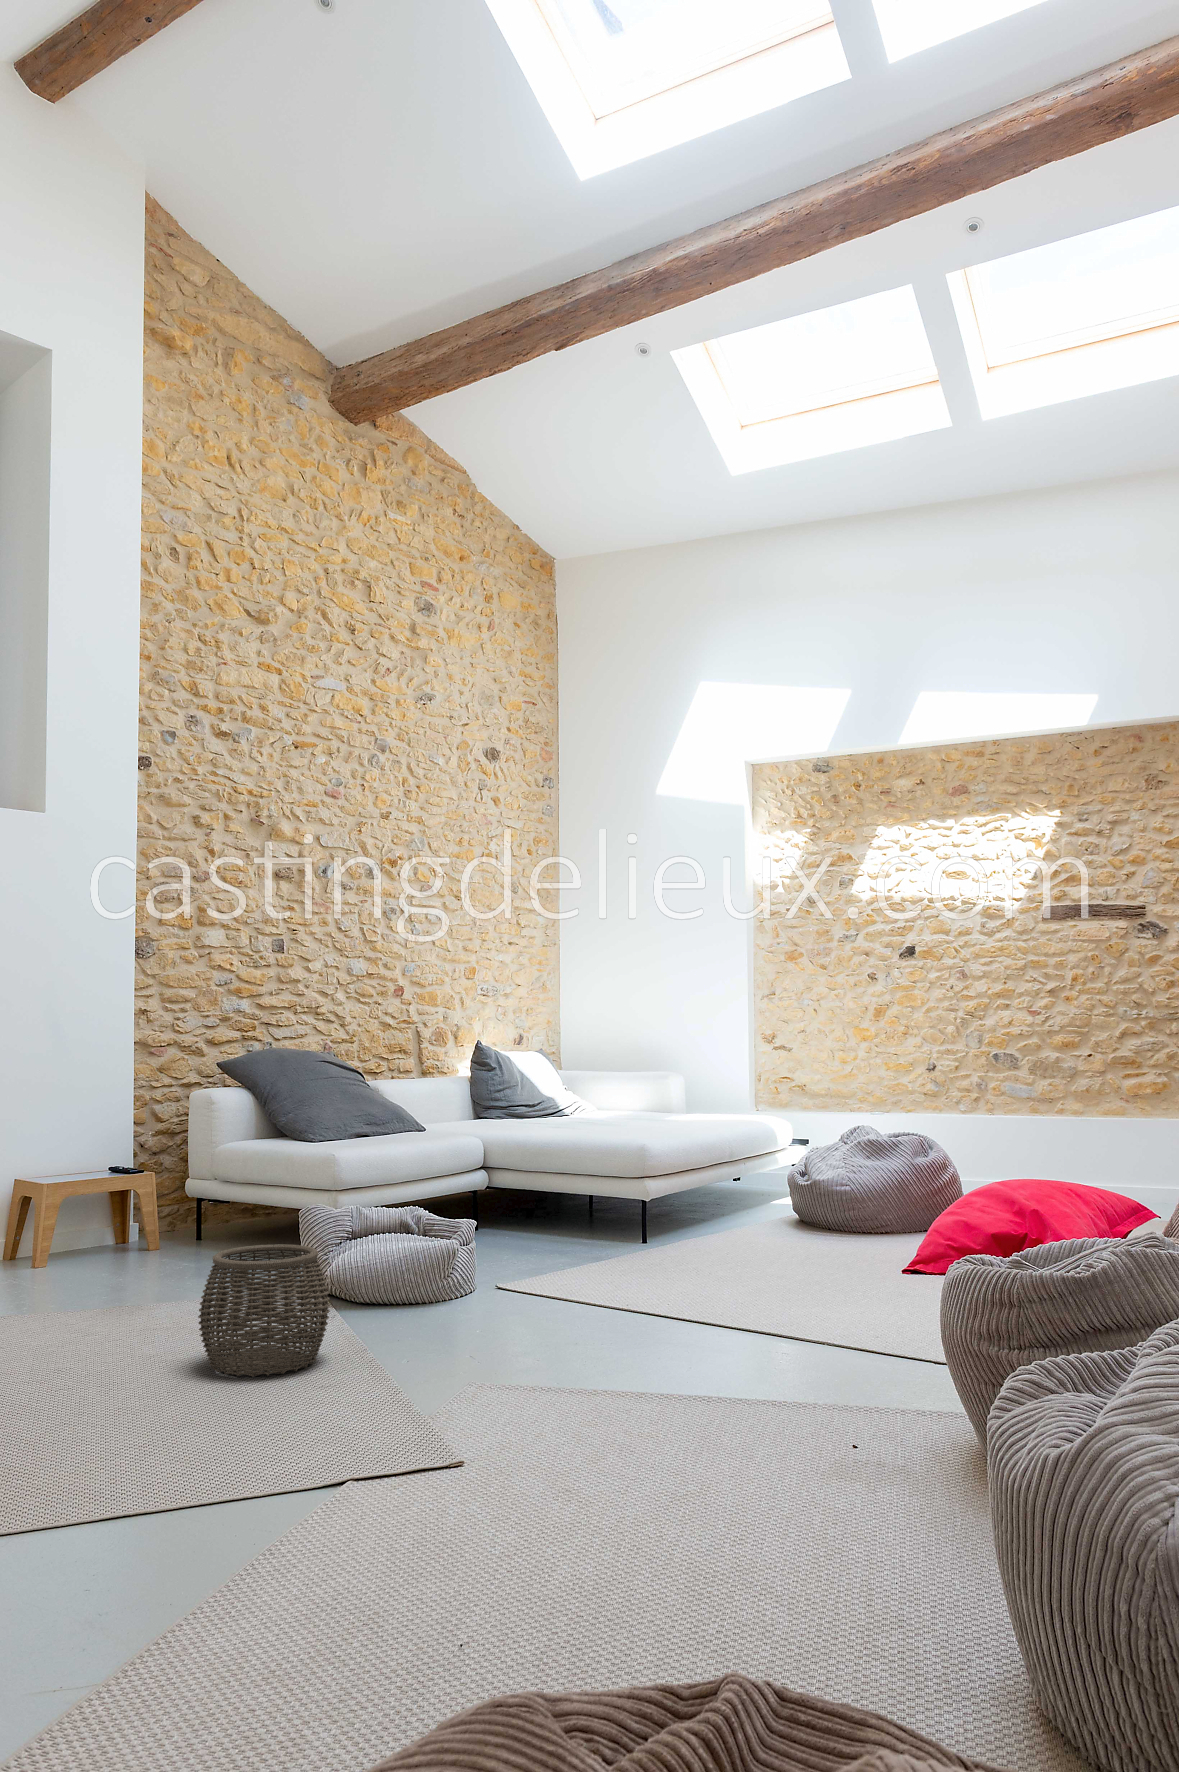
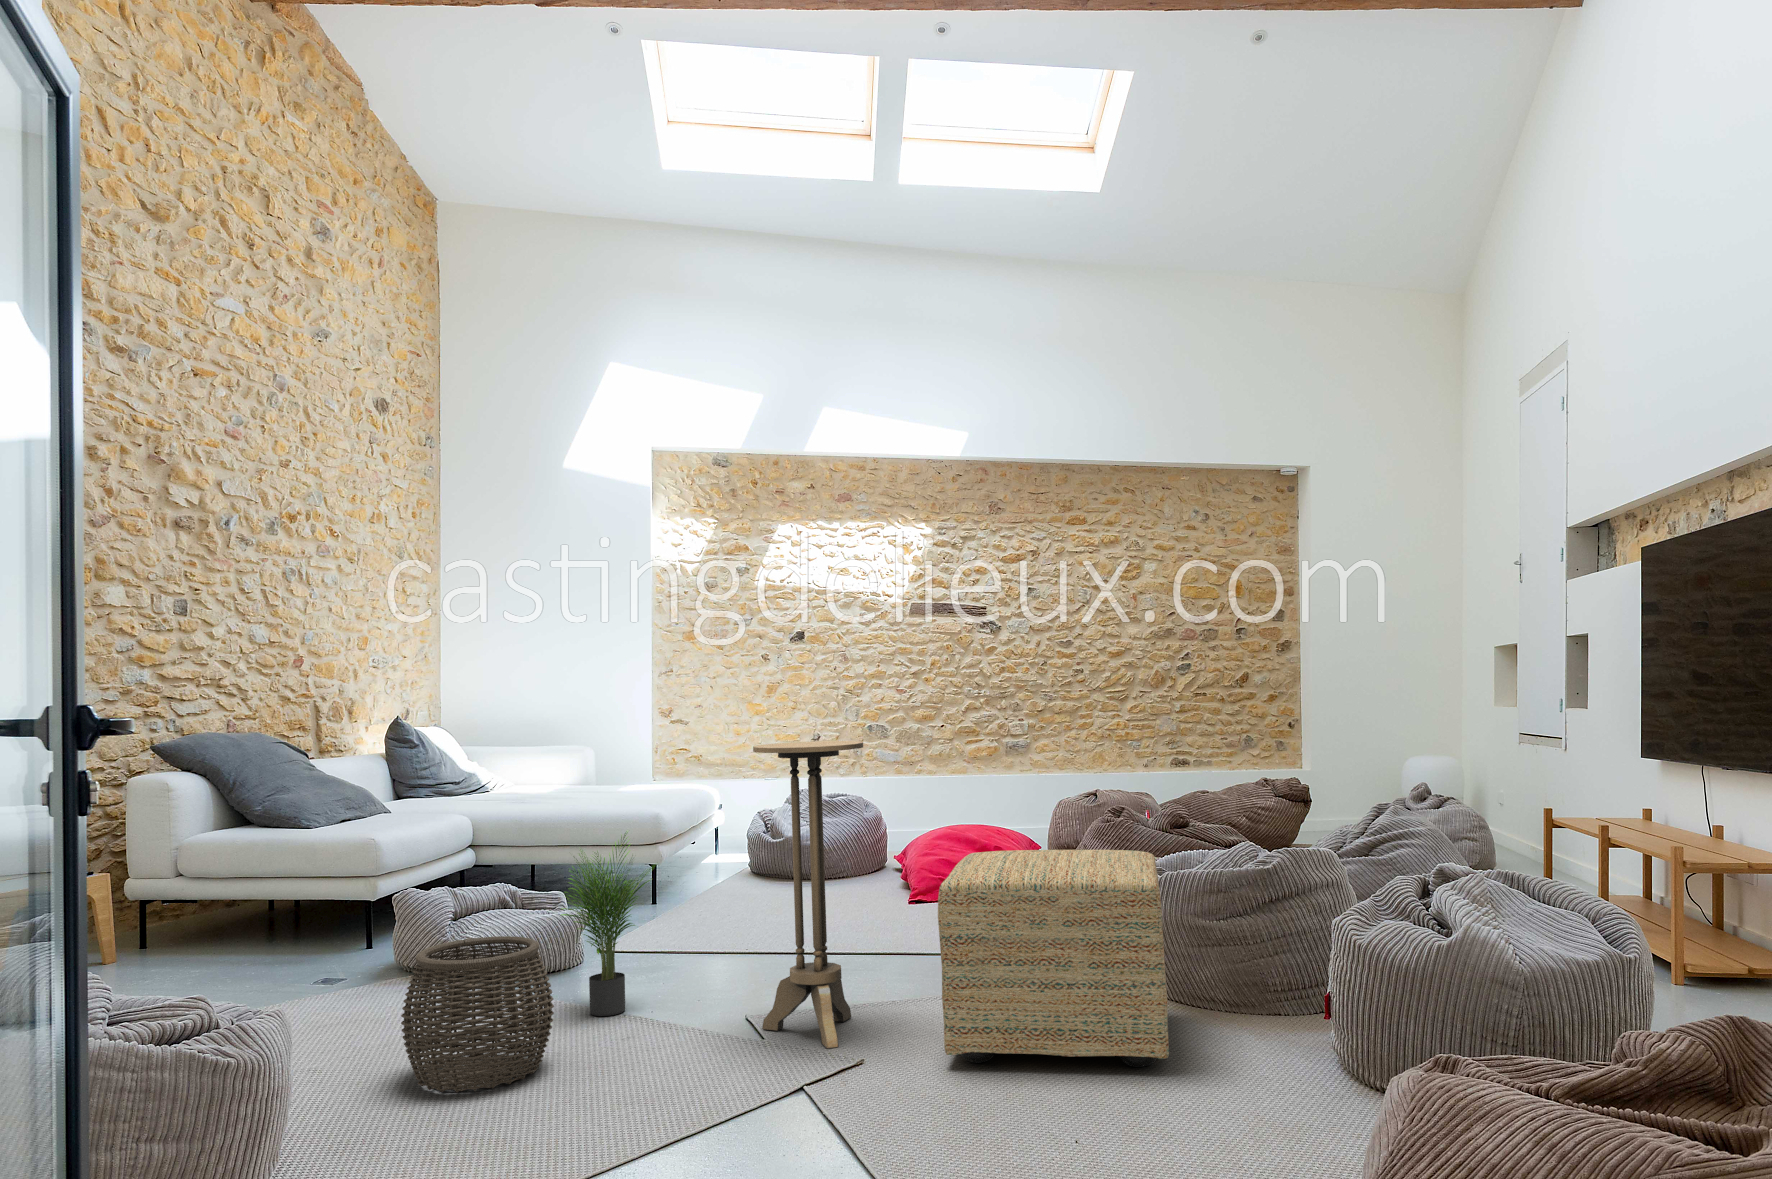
side table: none [502,1087,612,1398] -> present [753,741,863,1048]
potted plant: none [375,1162,490,1335] -> present [562,833,652,1016]
ottoman: none [600,1218,911,1475] -> present [938,850,1169,1067]

